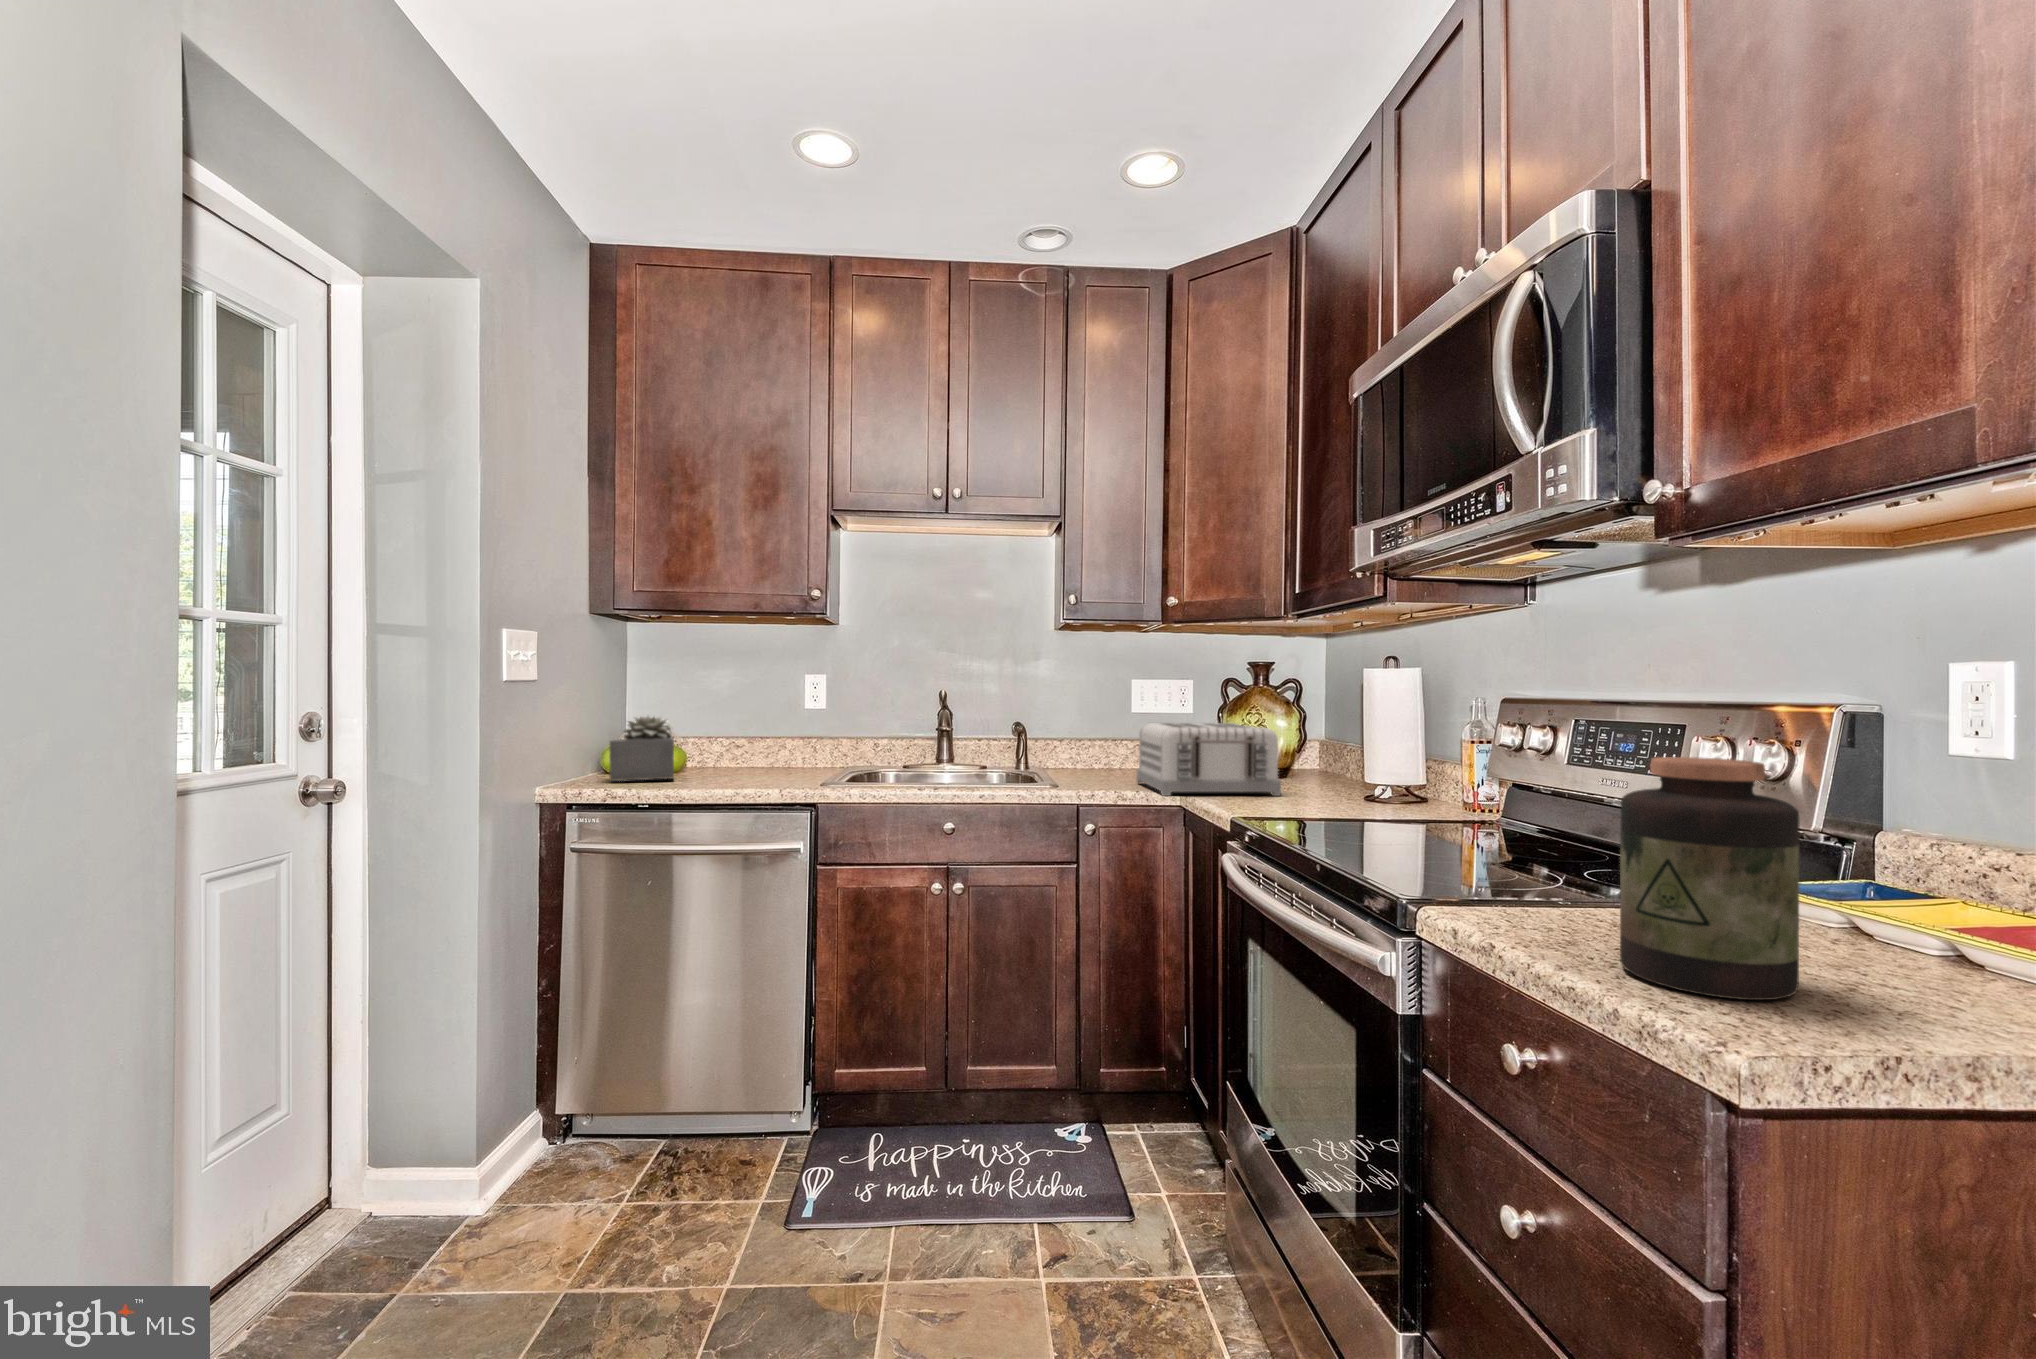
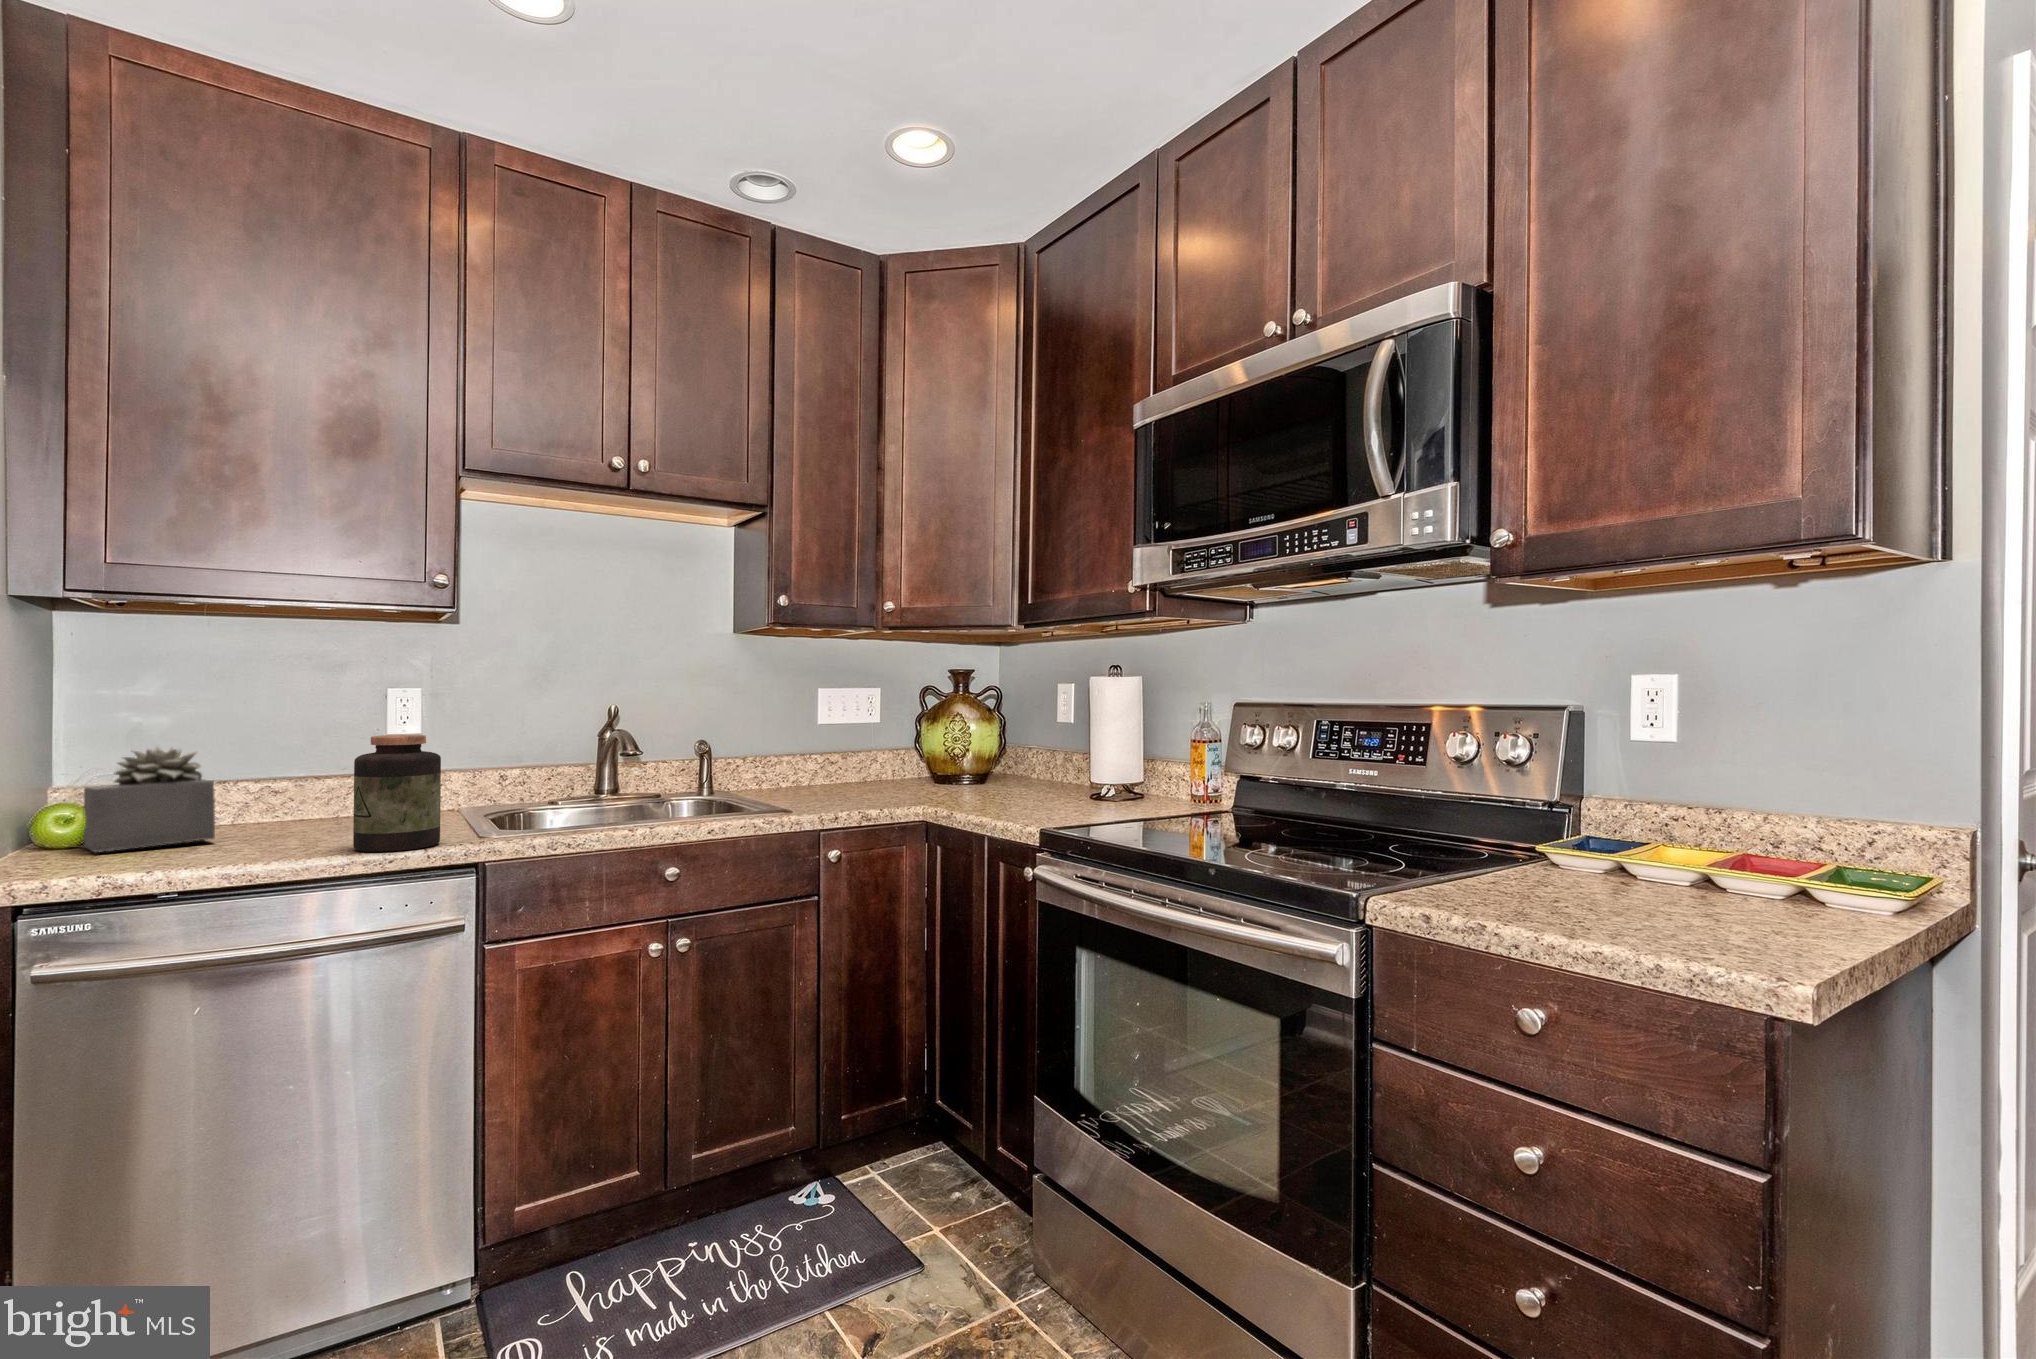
toaster: present [1136,723,1281,796] -> none [849,732,1011,811]
jar: present [1620,757,1800,1000] -> present [353,735,441,852]

